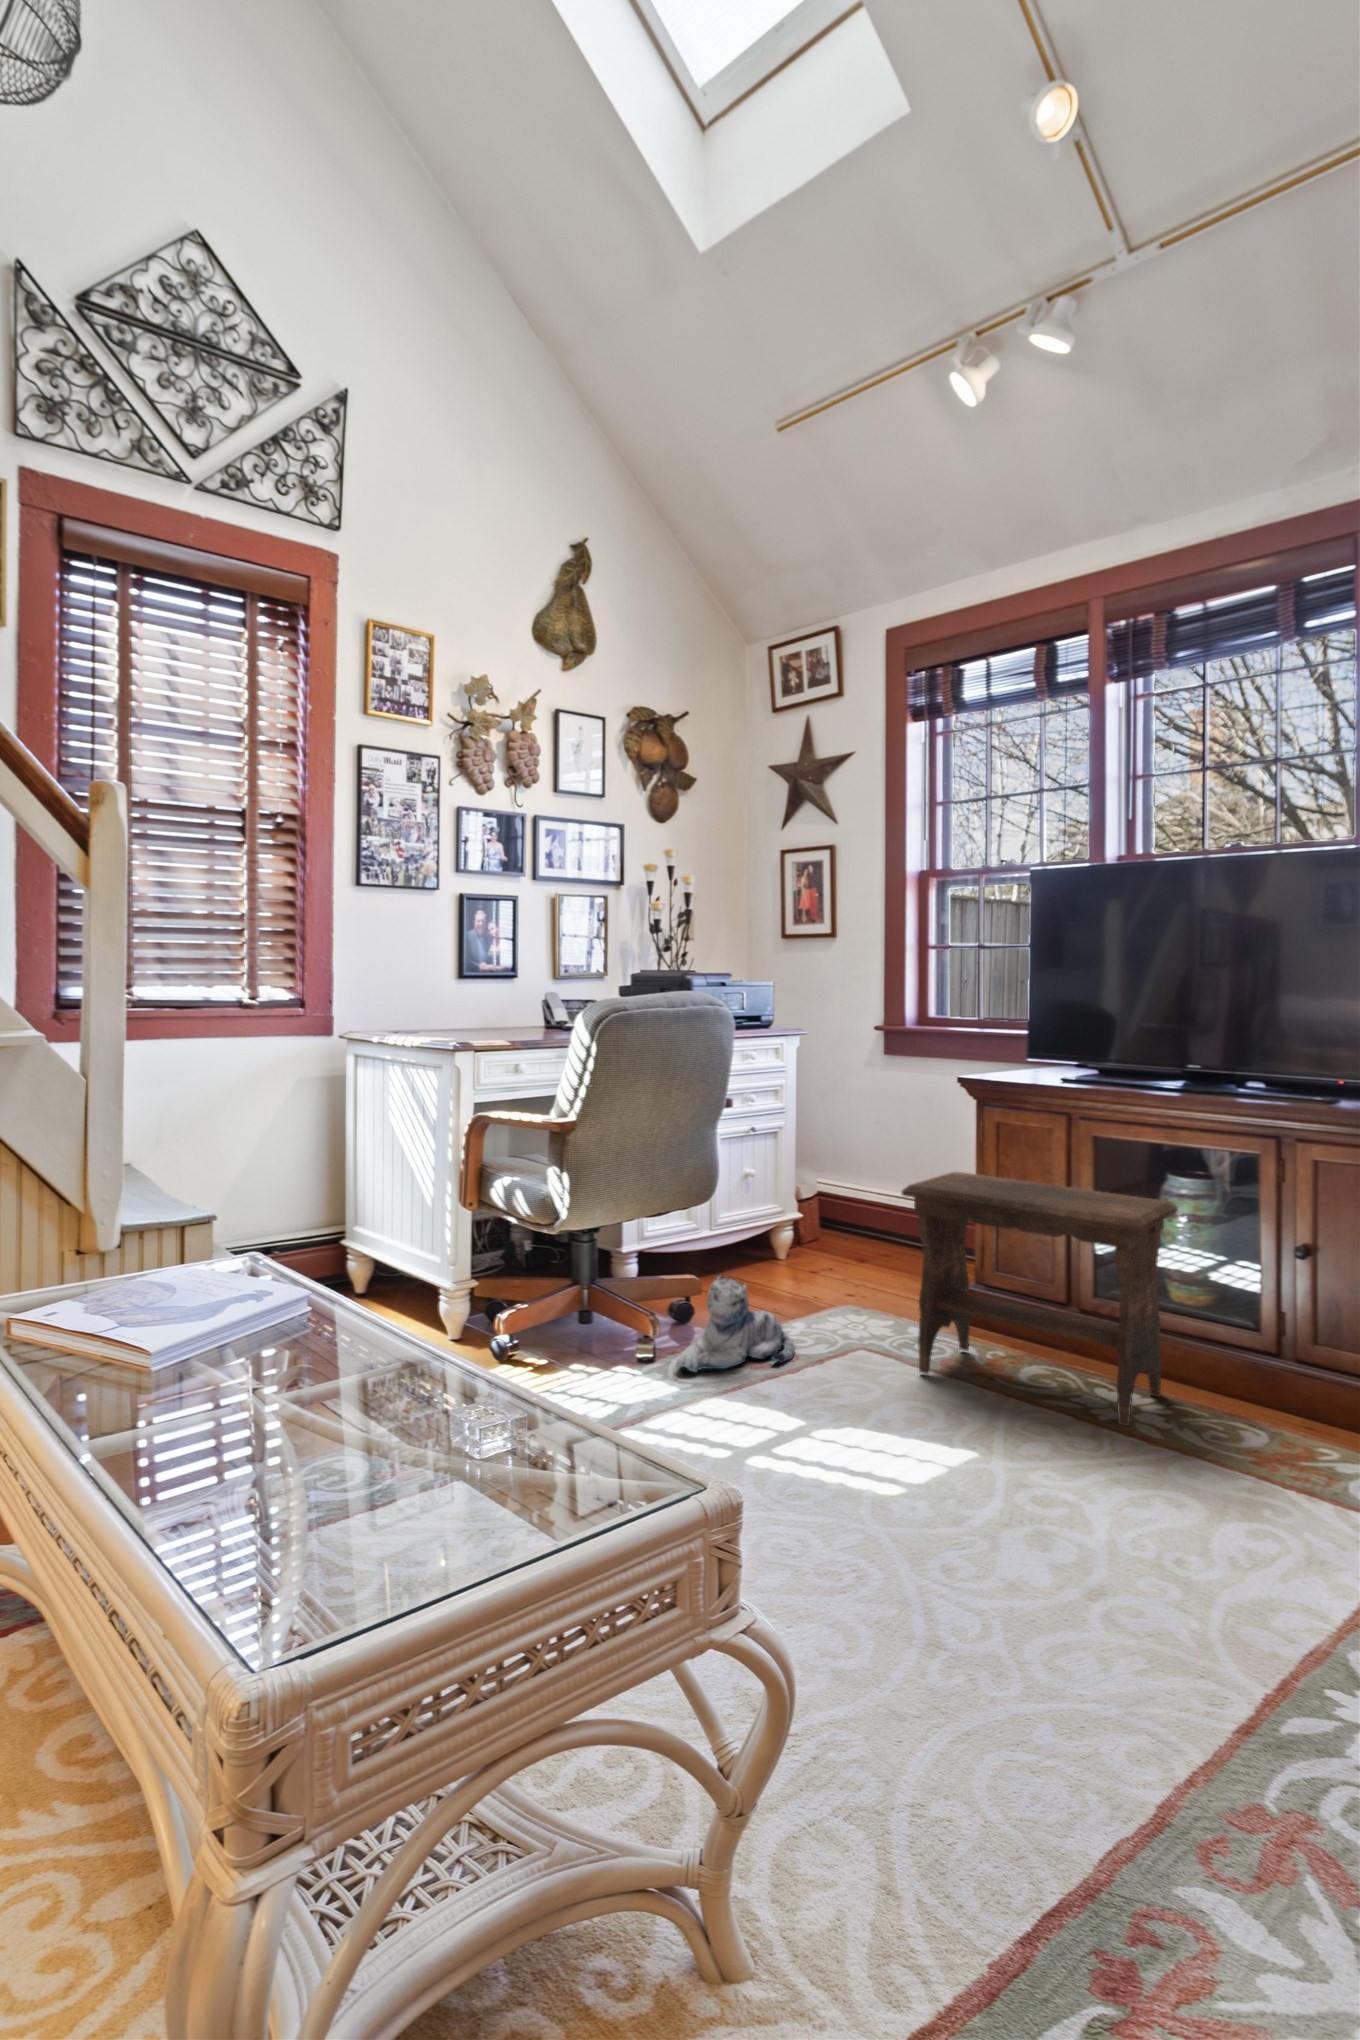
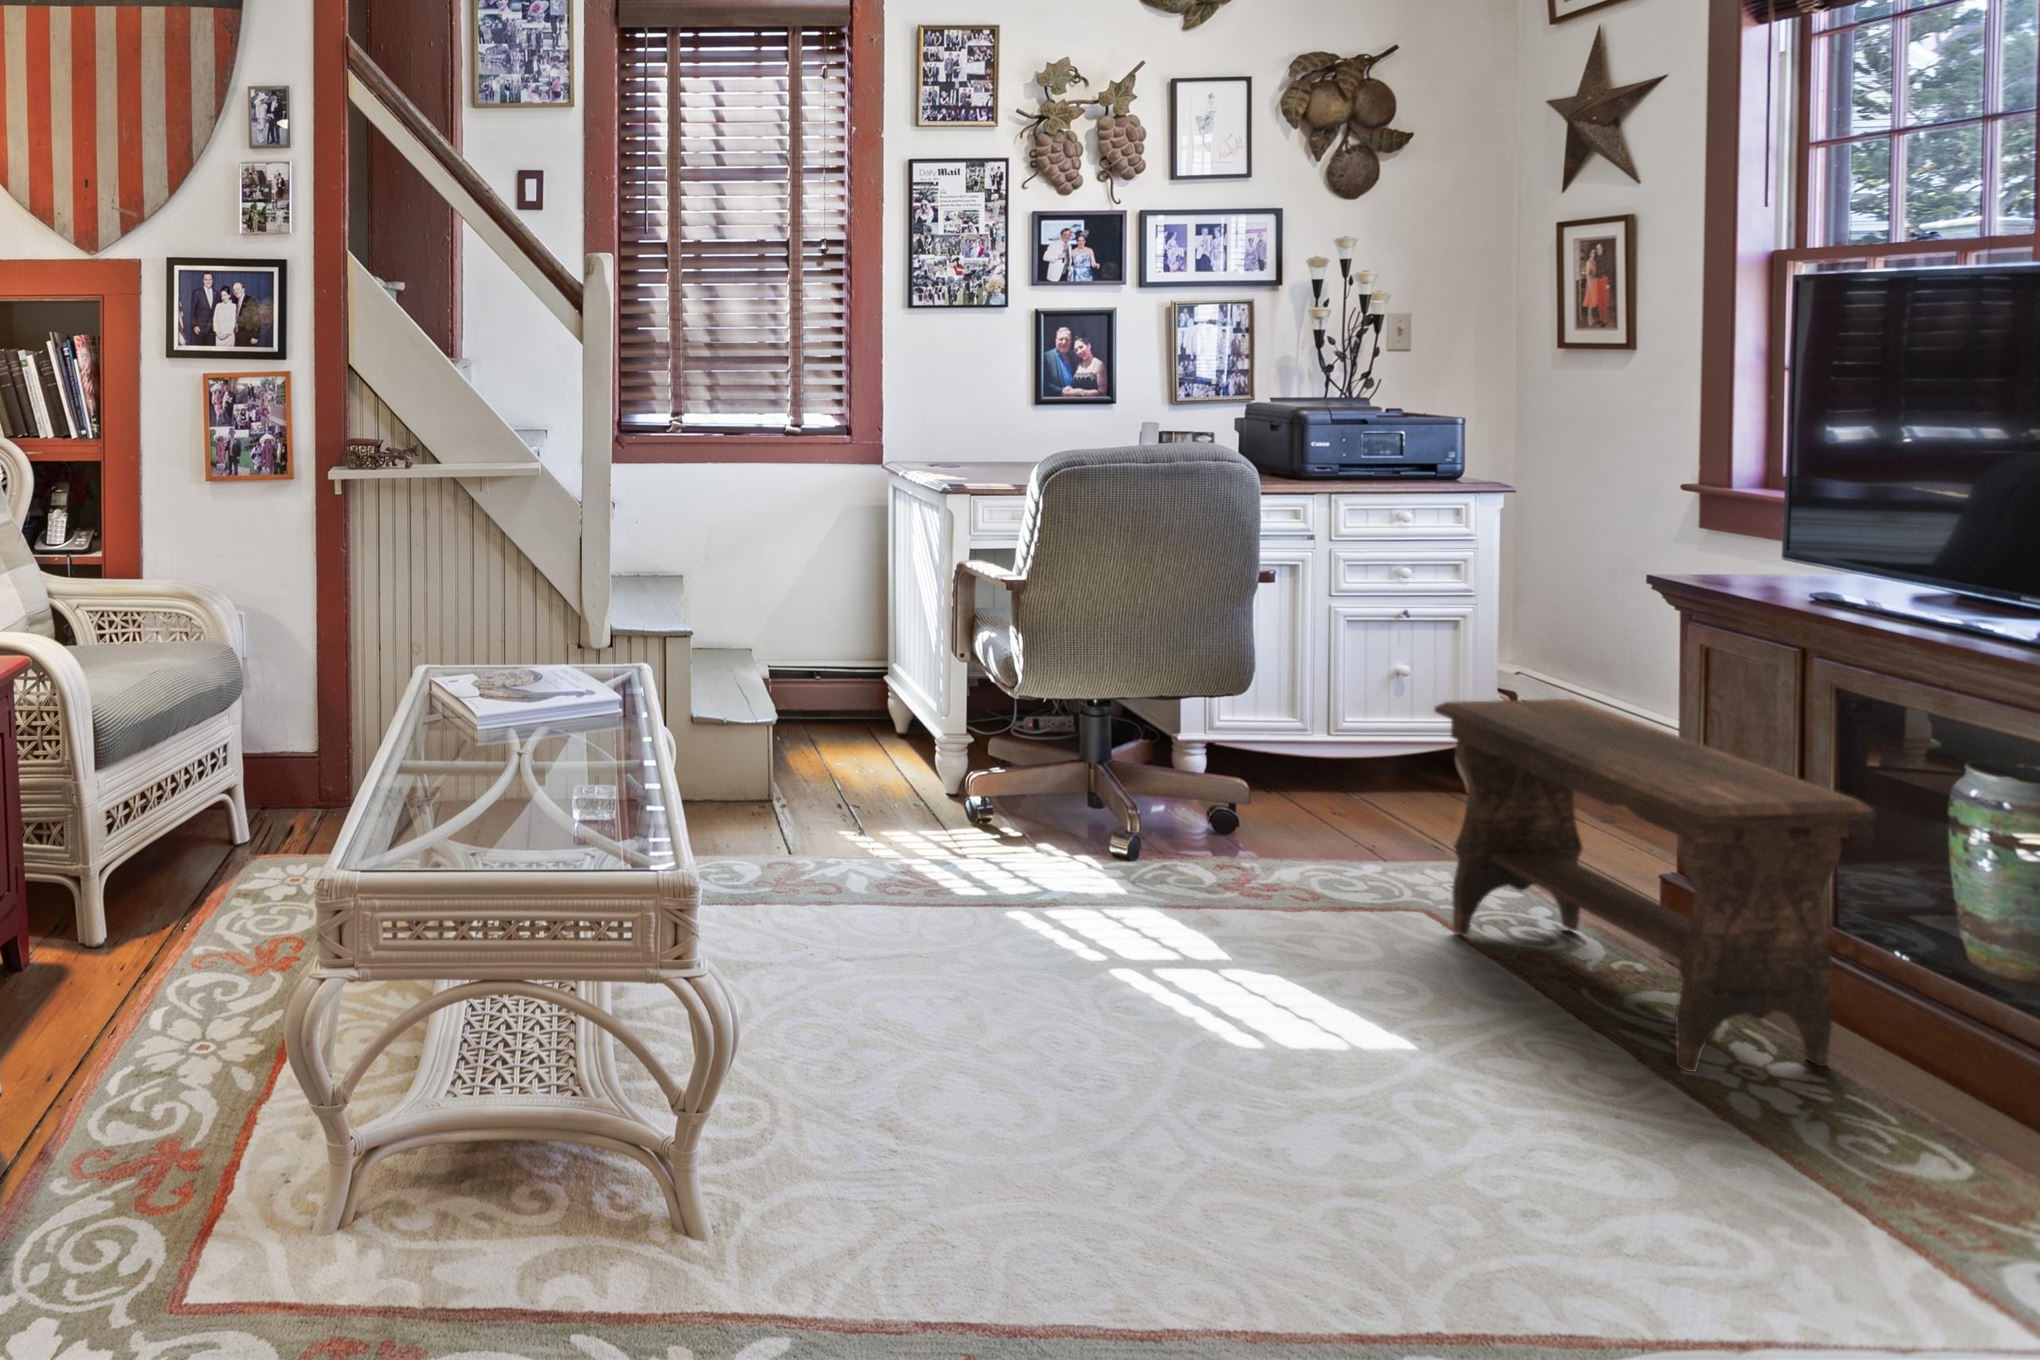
plush toy: present [677,1276,795,1372] -> none [1139,759,1323,873]

